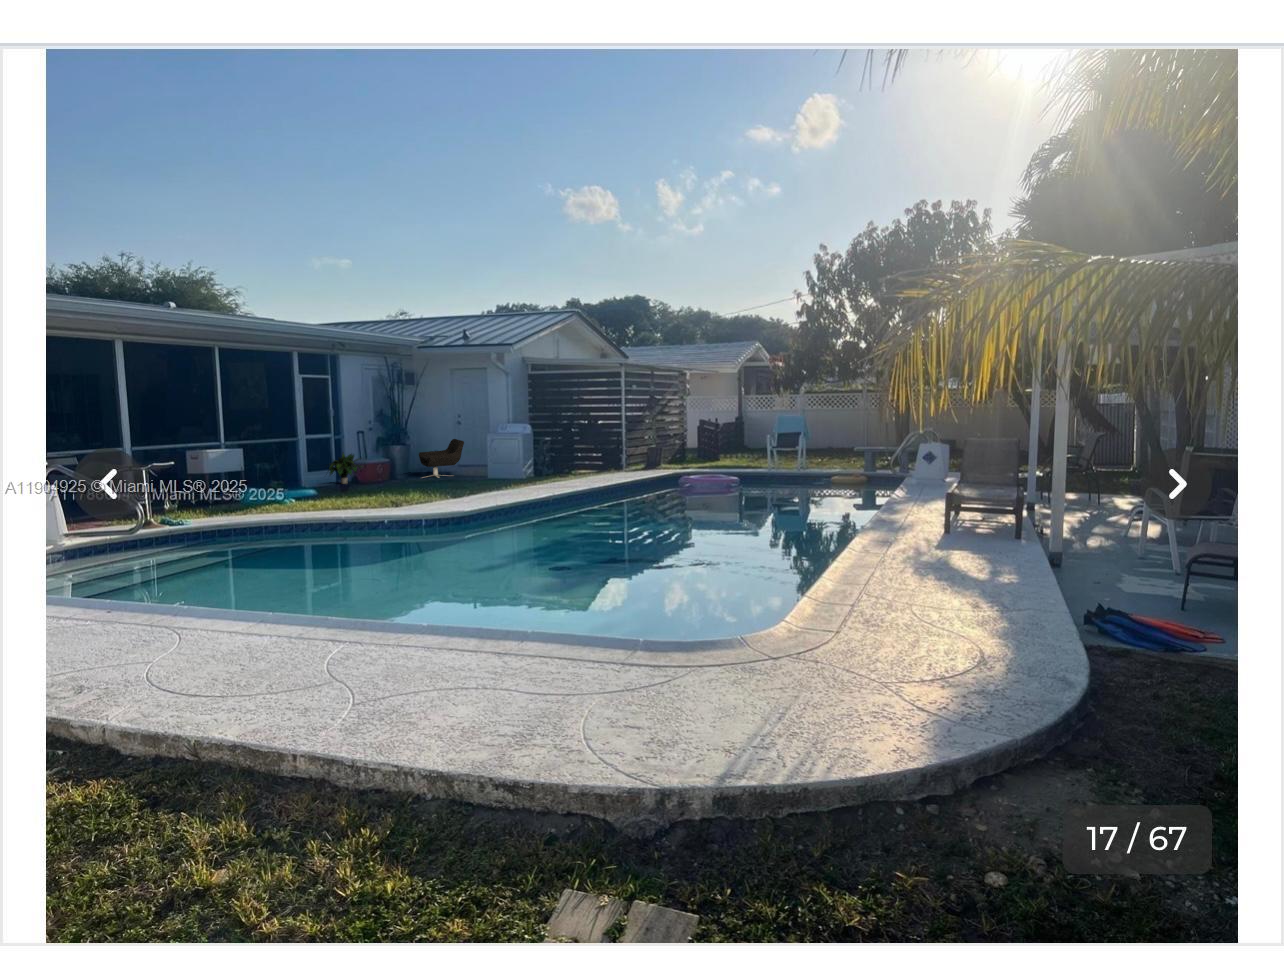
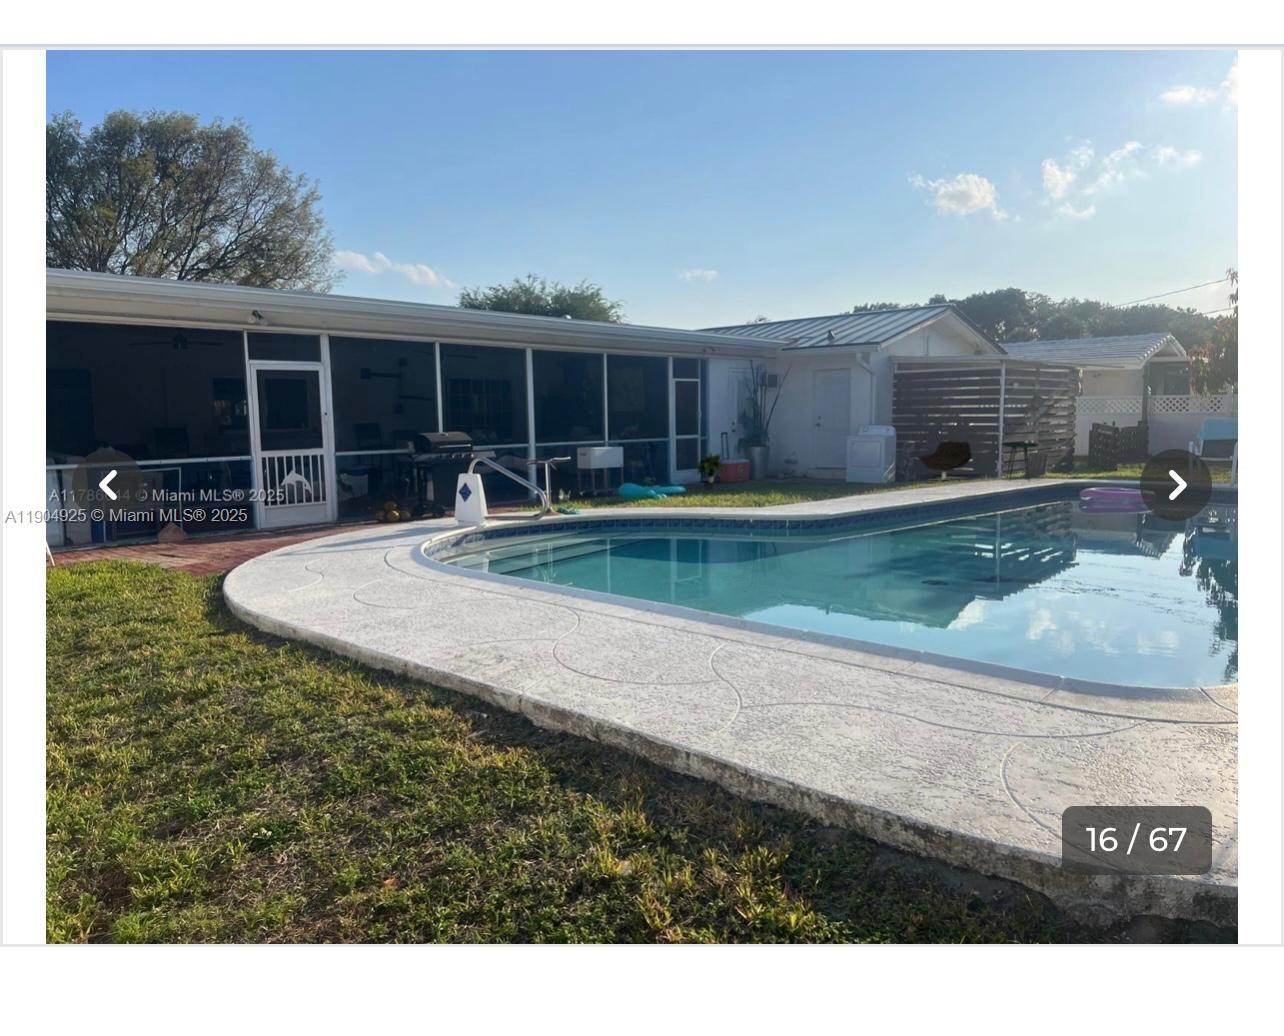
side table: none [625,435,657,471] -> present [1002,442,1038,480]
lounge chair: present [419,439,464,478] -> present [920,441,972,480]

